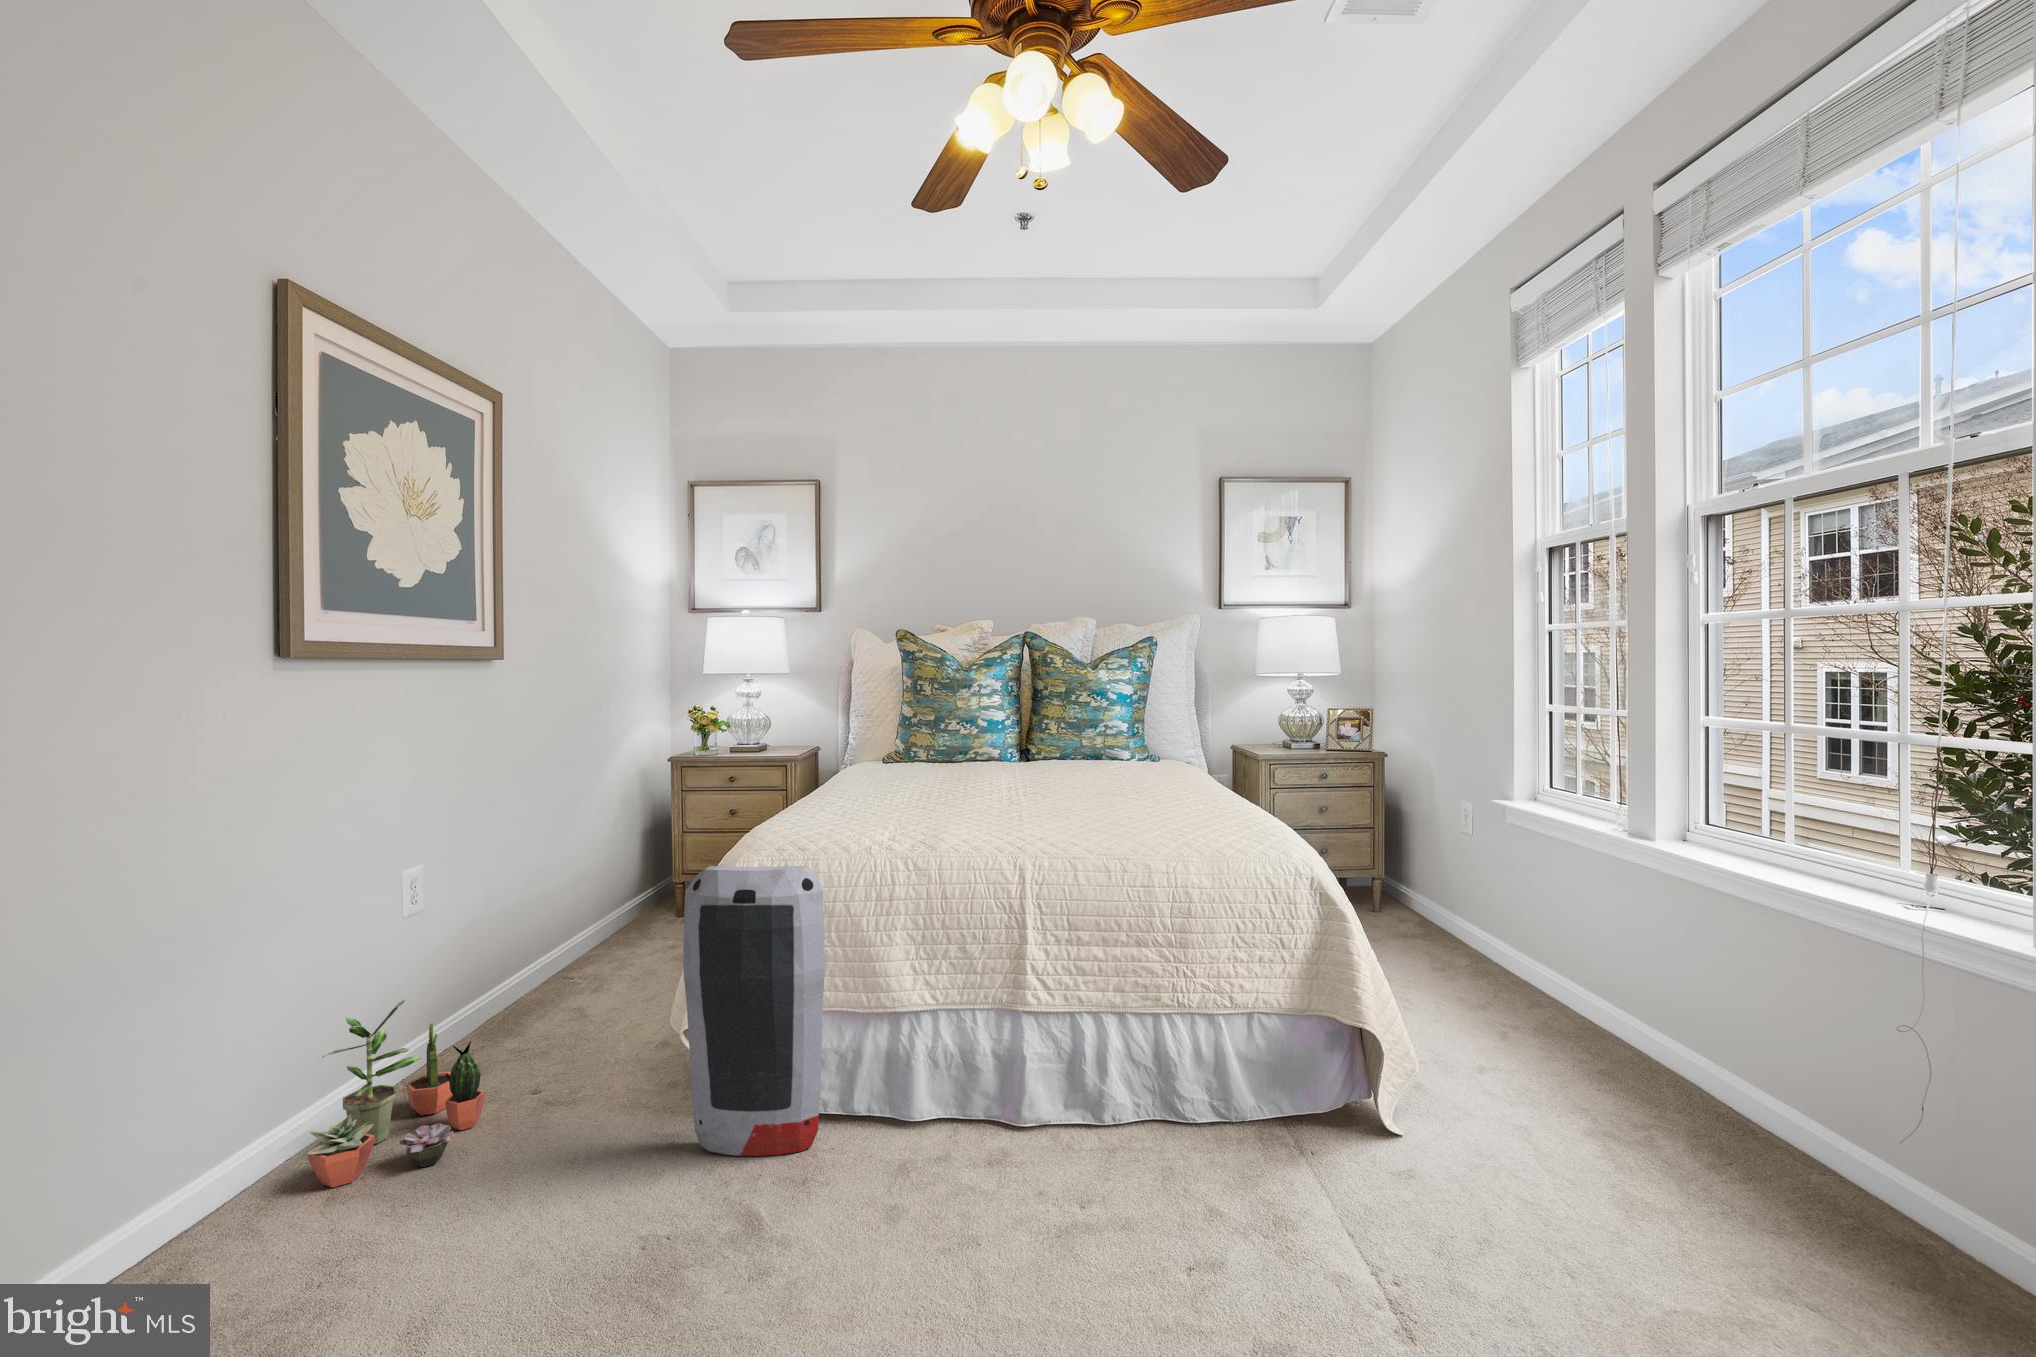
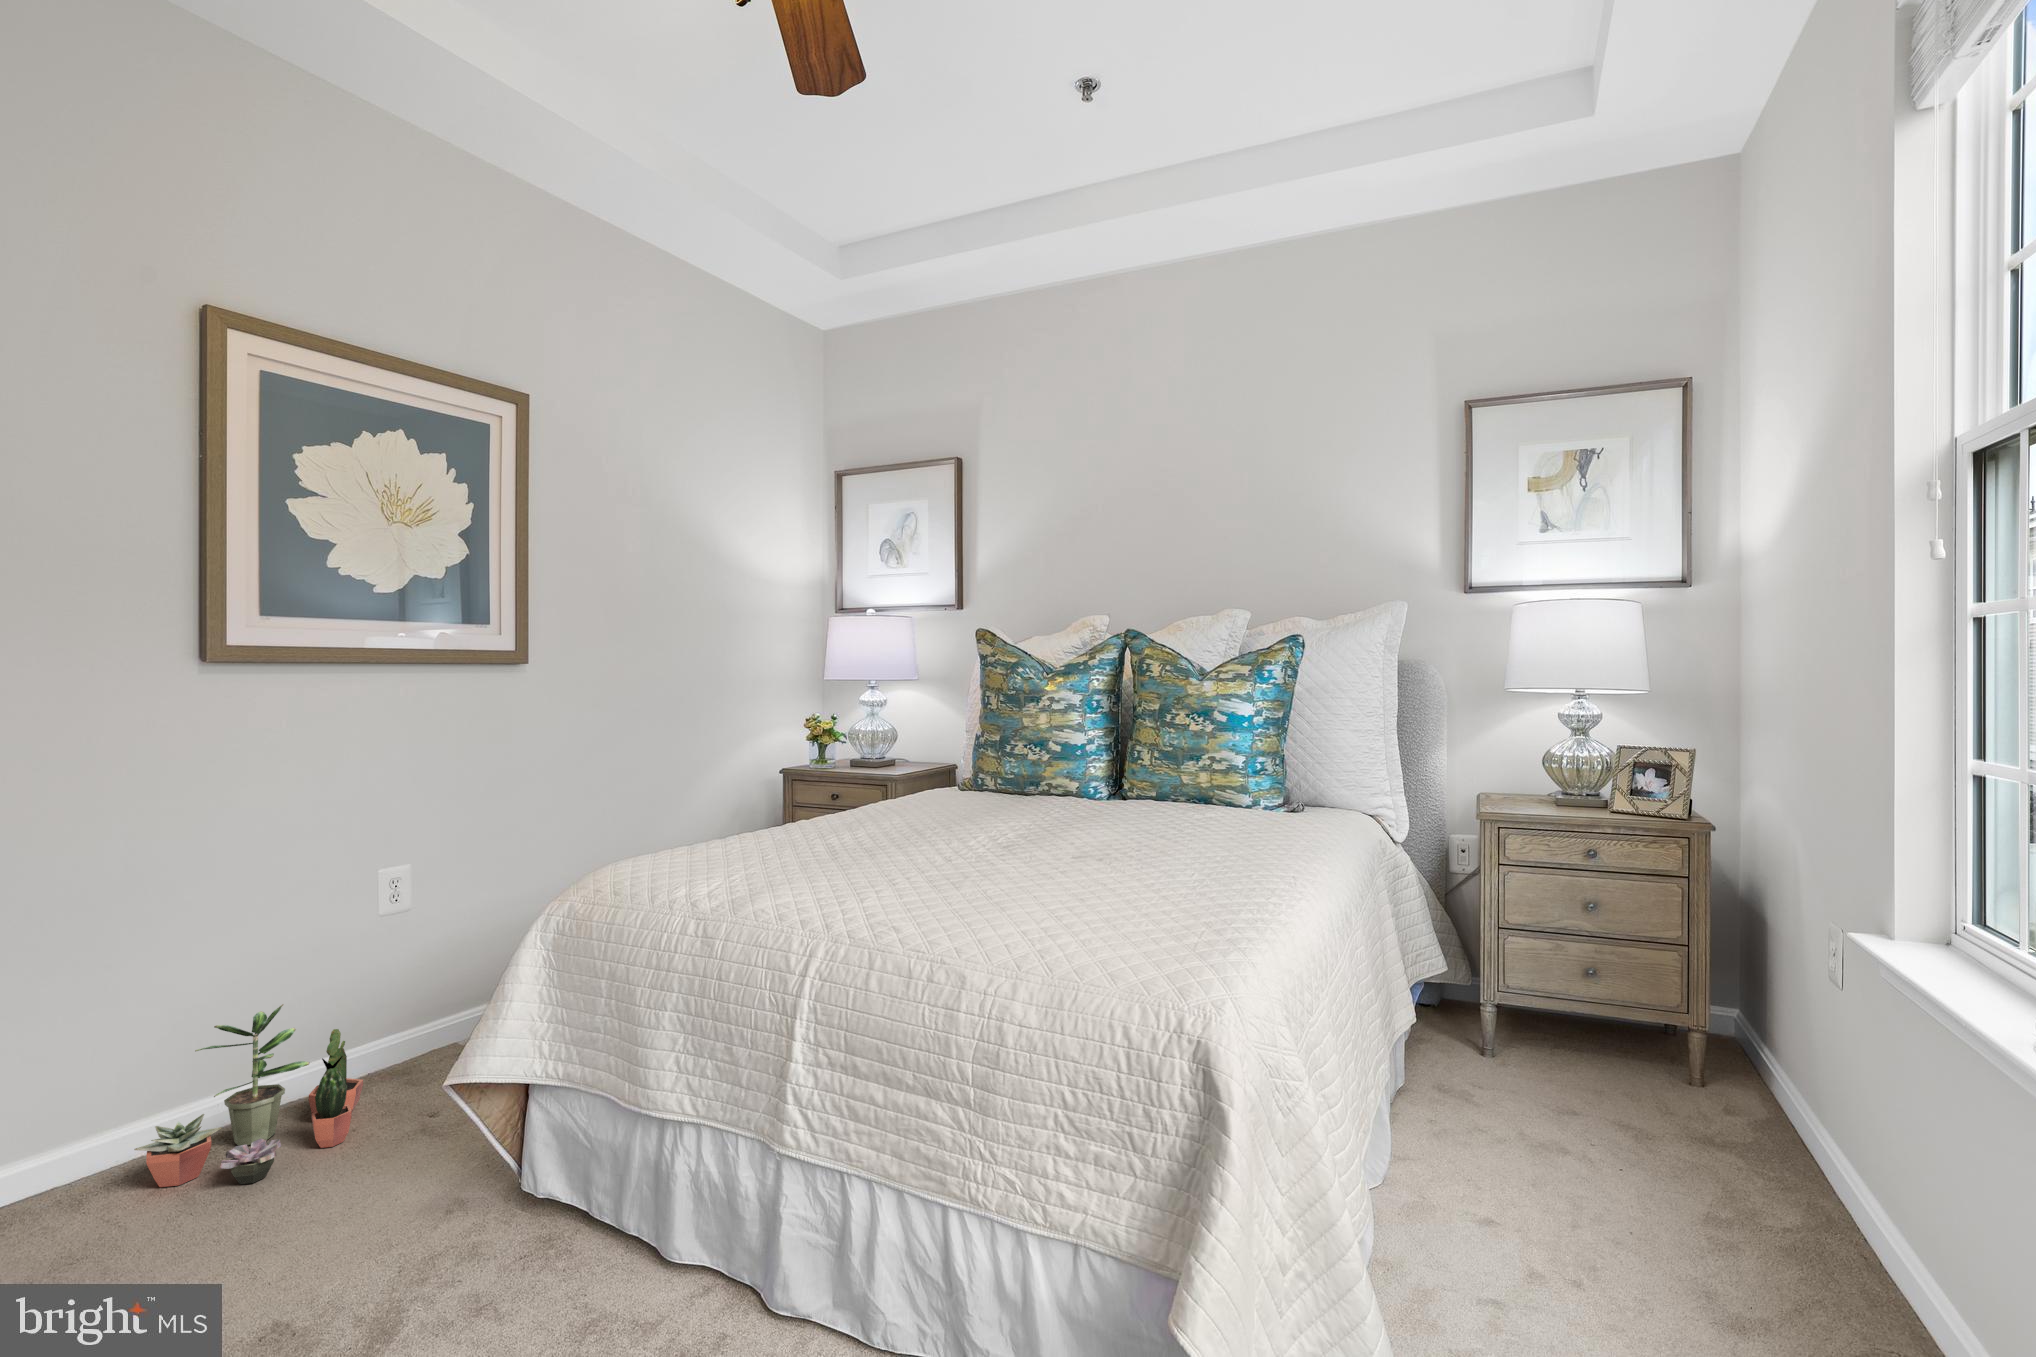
air purifier: present [683,866,825,1156] -> none [432,904,570,1273]

